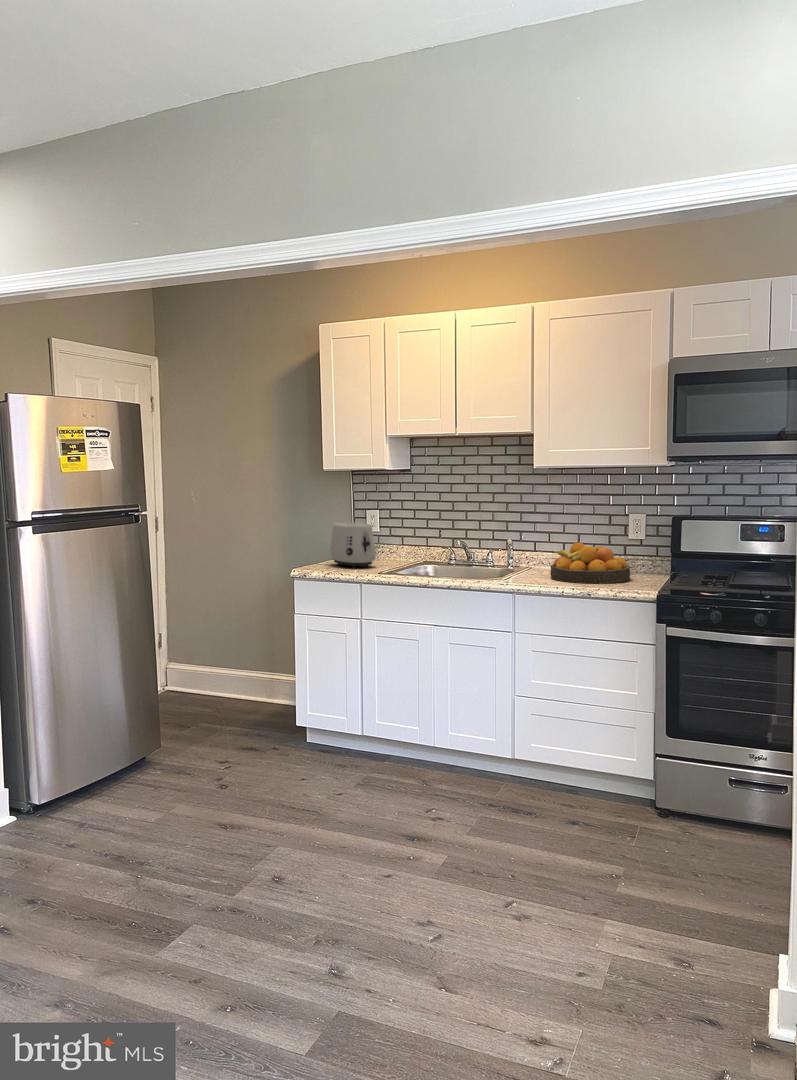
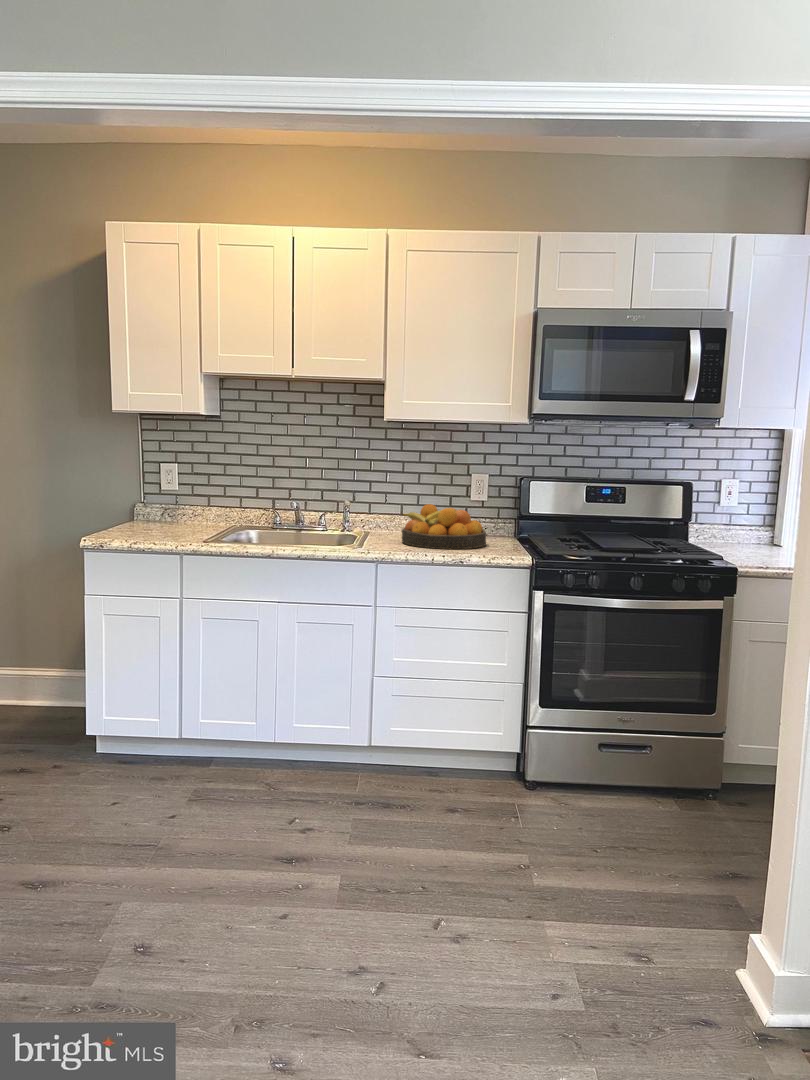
toaster: present [330,523,376,568] -> none [120,478,182,534]

